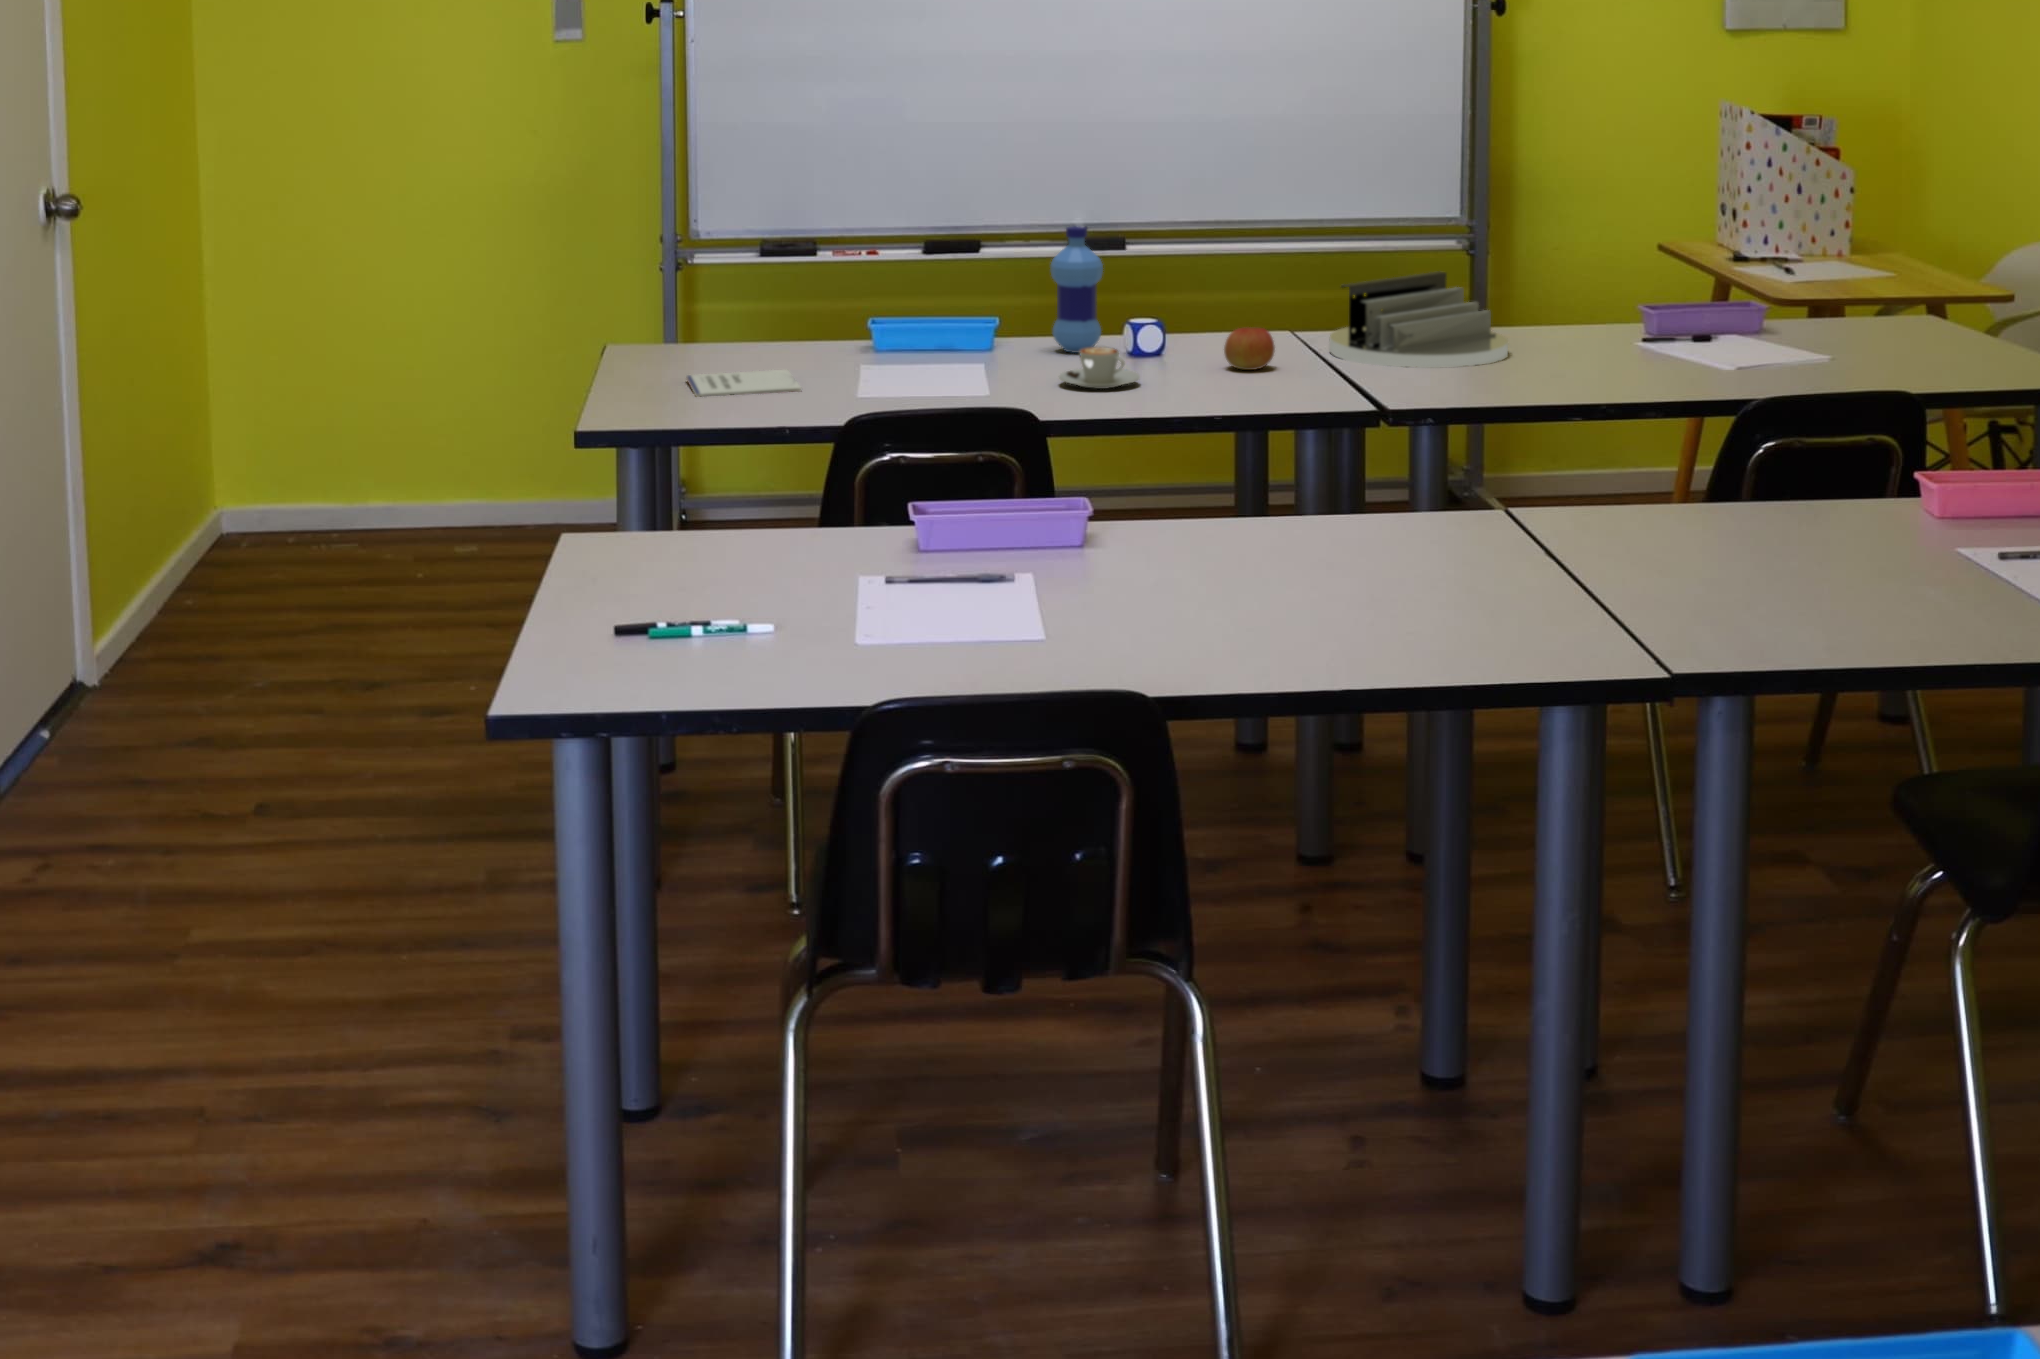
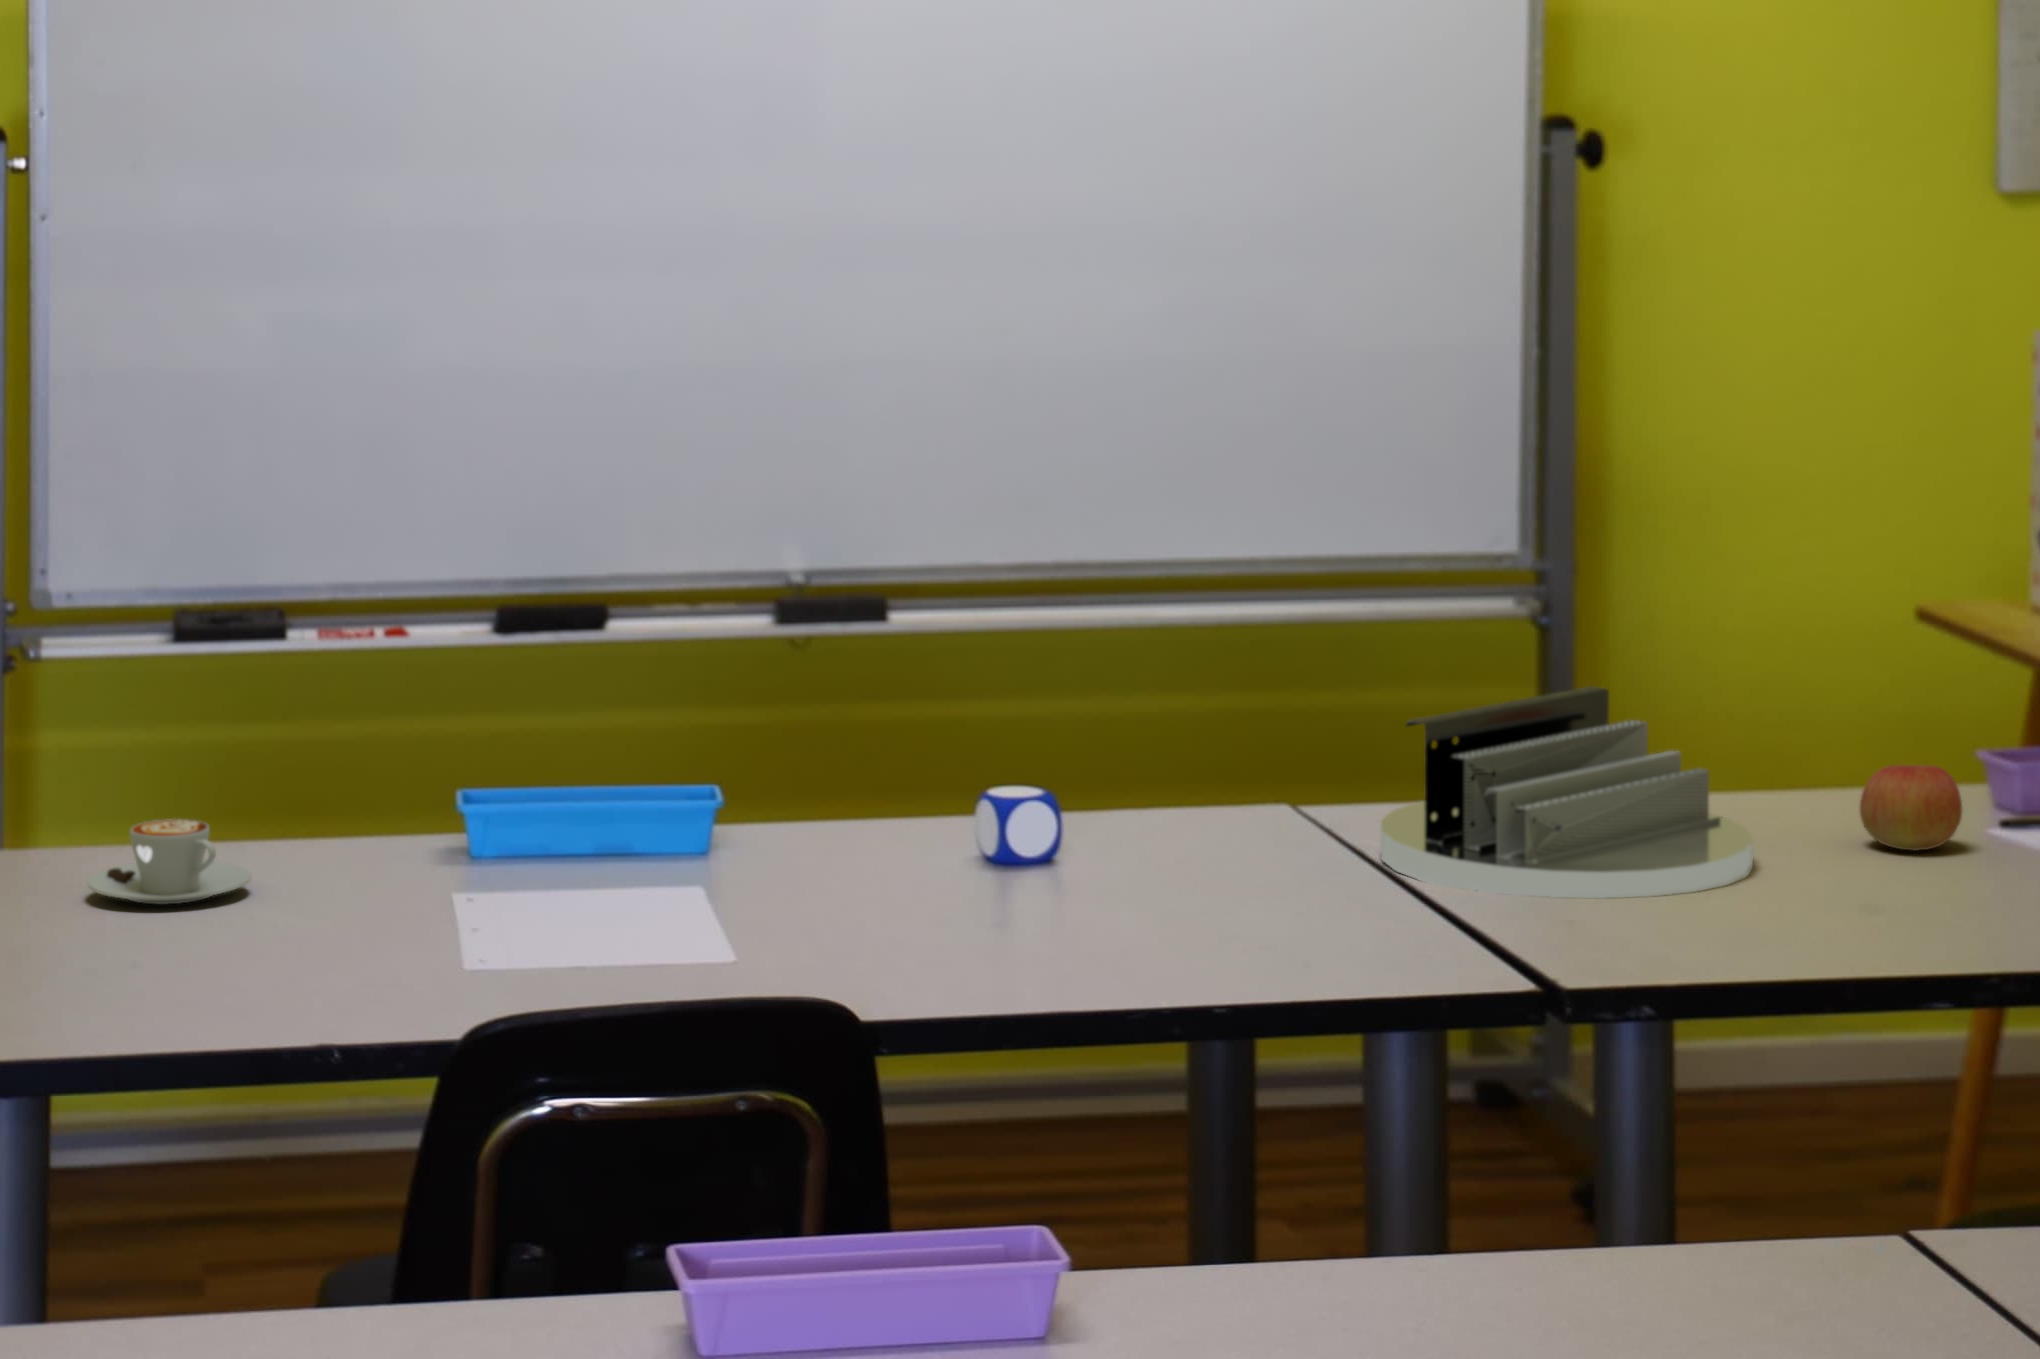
water bottle: present [1051,226,1103,353] -> none [799,601,908,869]
apple: present [1224,328,1275,370] -> present [1860,765,1962,851]
coffee cup: present [1059,347,1140,389] -> present [88,819,252,904]
notebook: present [686,370,801,397] -> none [25,921,282,999]

